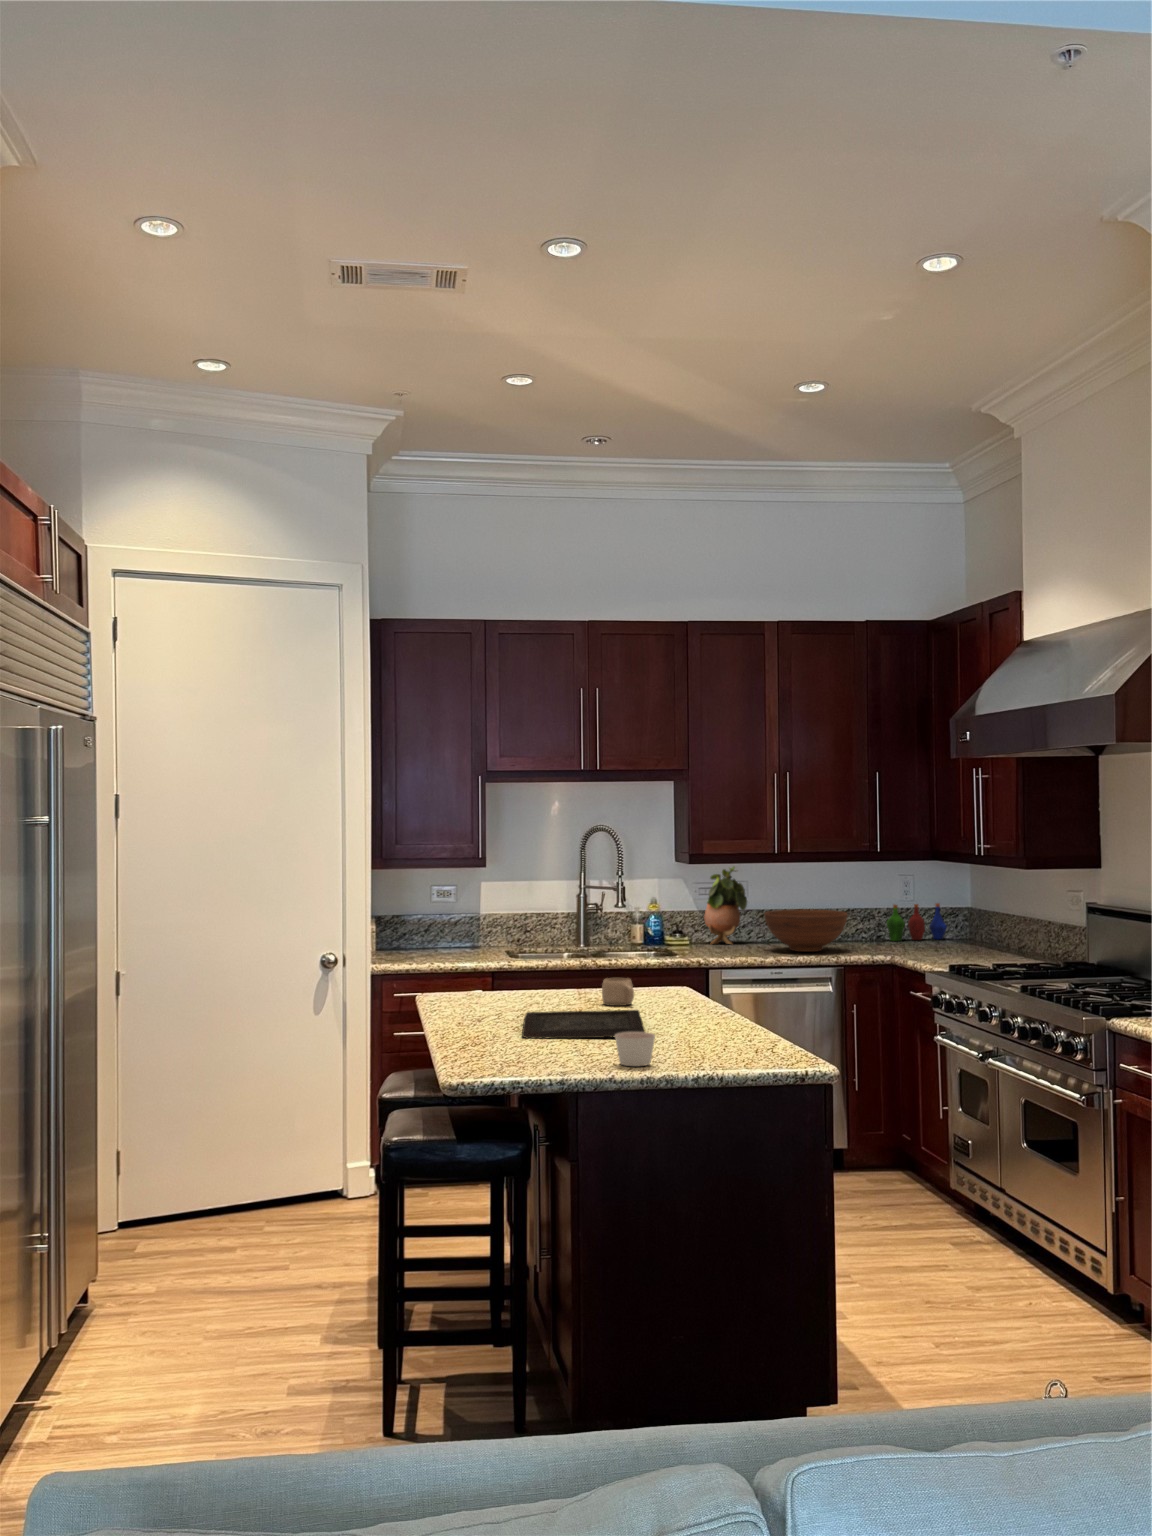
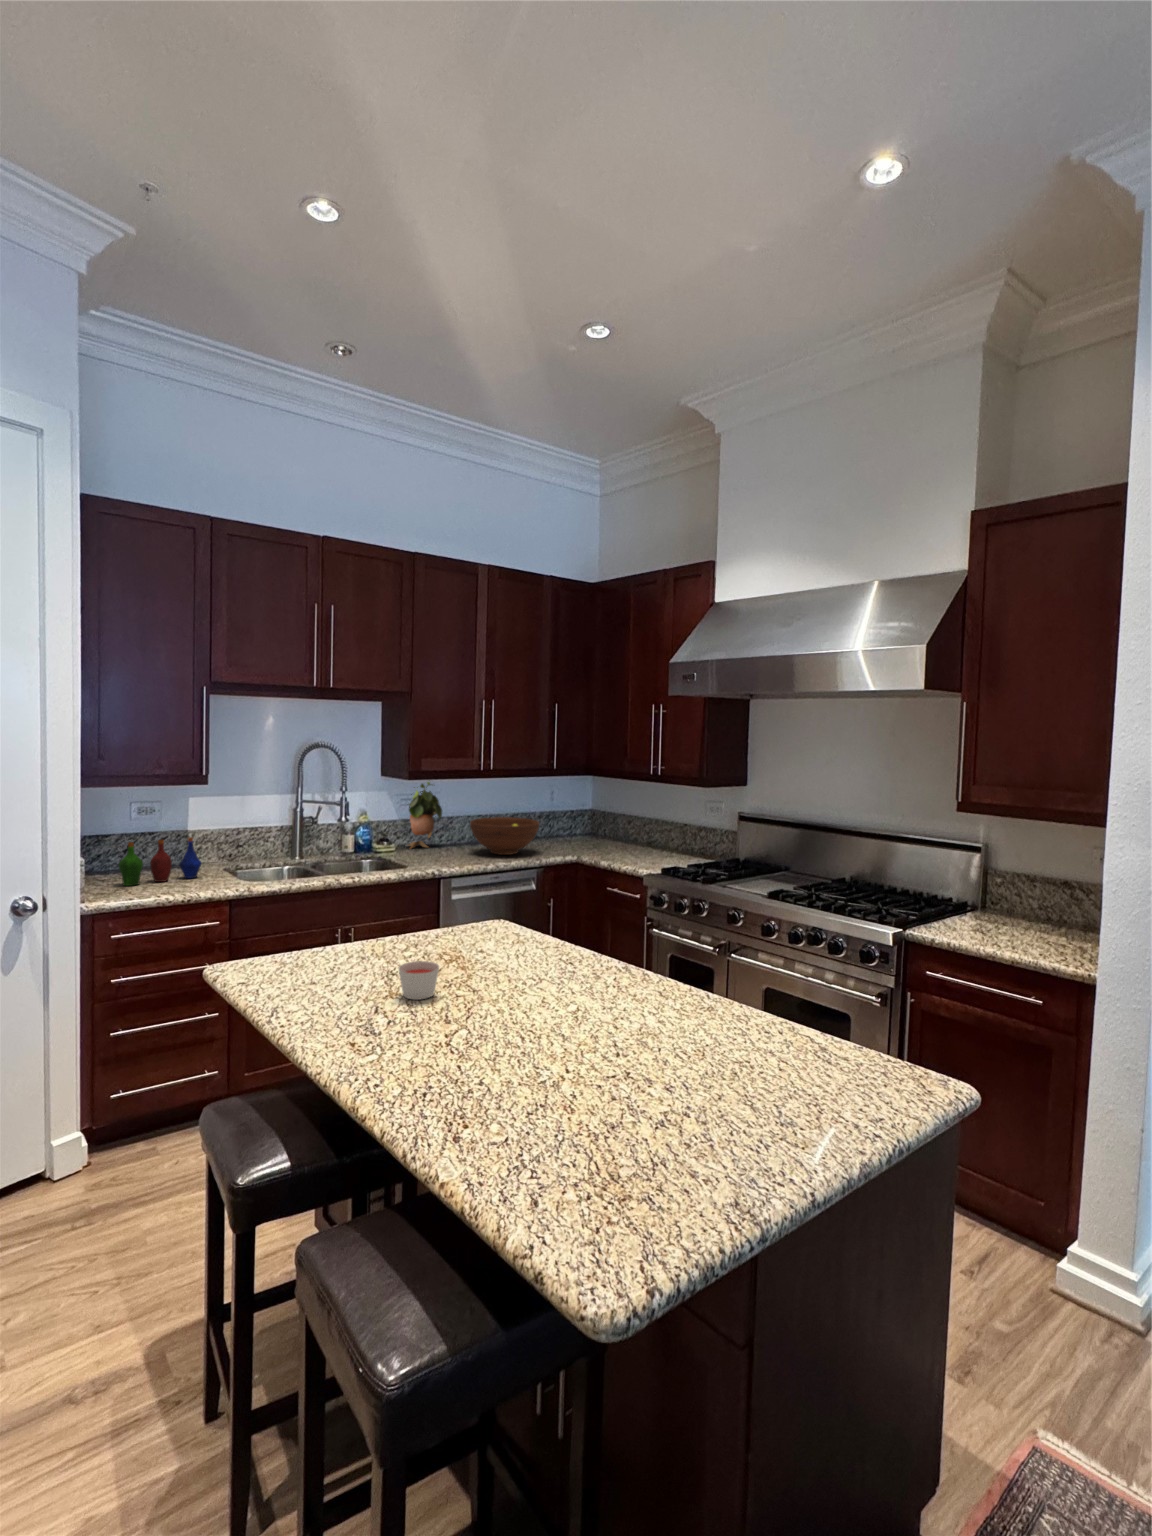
bottle: present [887,903,947,941] -> present [119,837,202,886]
mug: present [602,978,634,1006] -> none [466,930,510,967]
tray: present [522,1010,645,1038] -> none [432,984,650,1081]
candle: present [615,1032,655,1066] -> present [399,961,439,1000]

